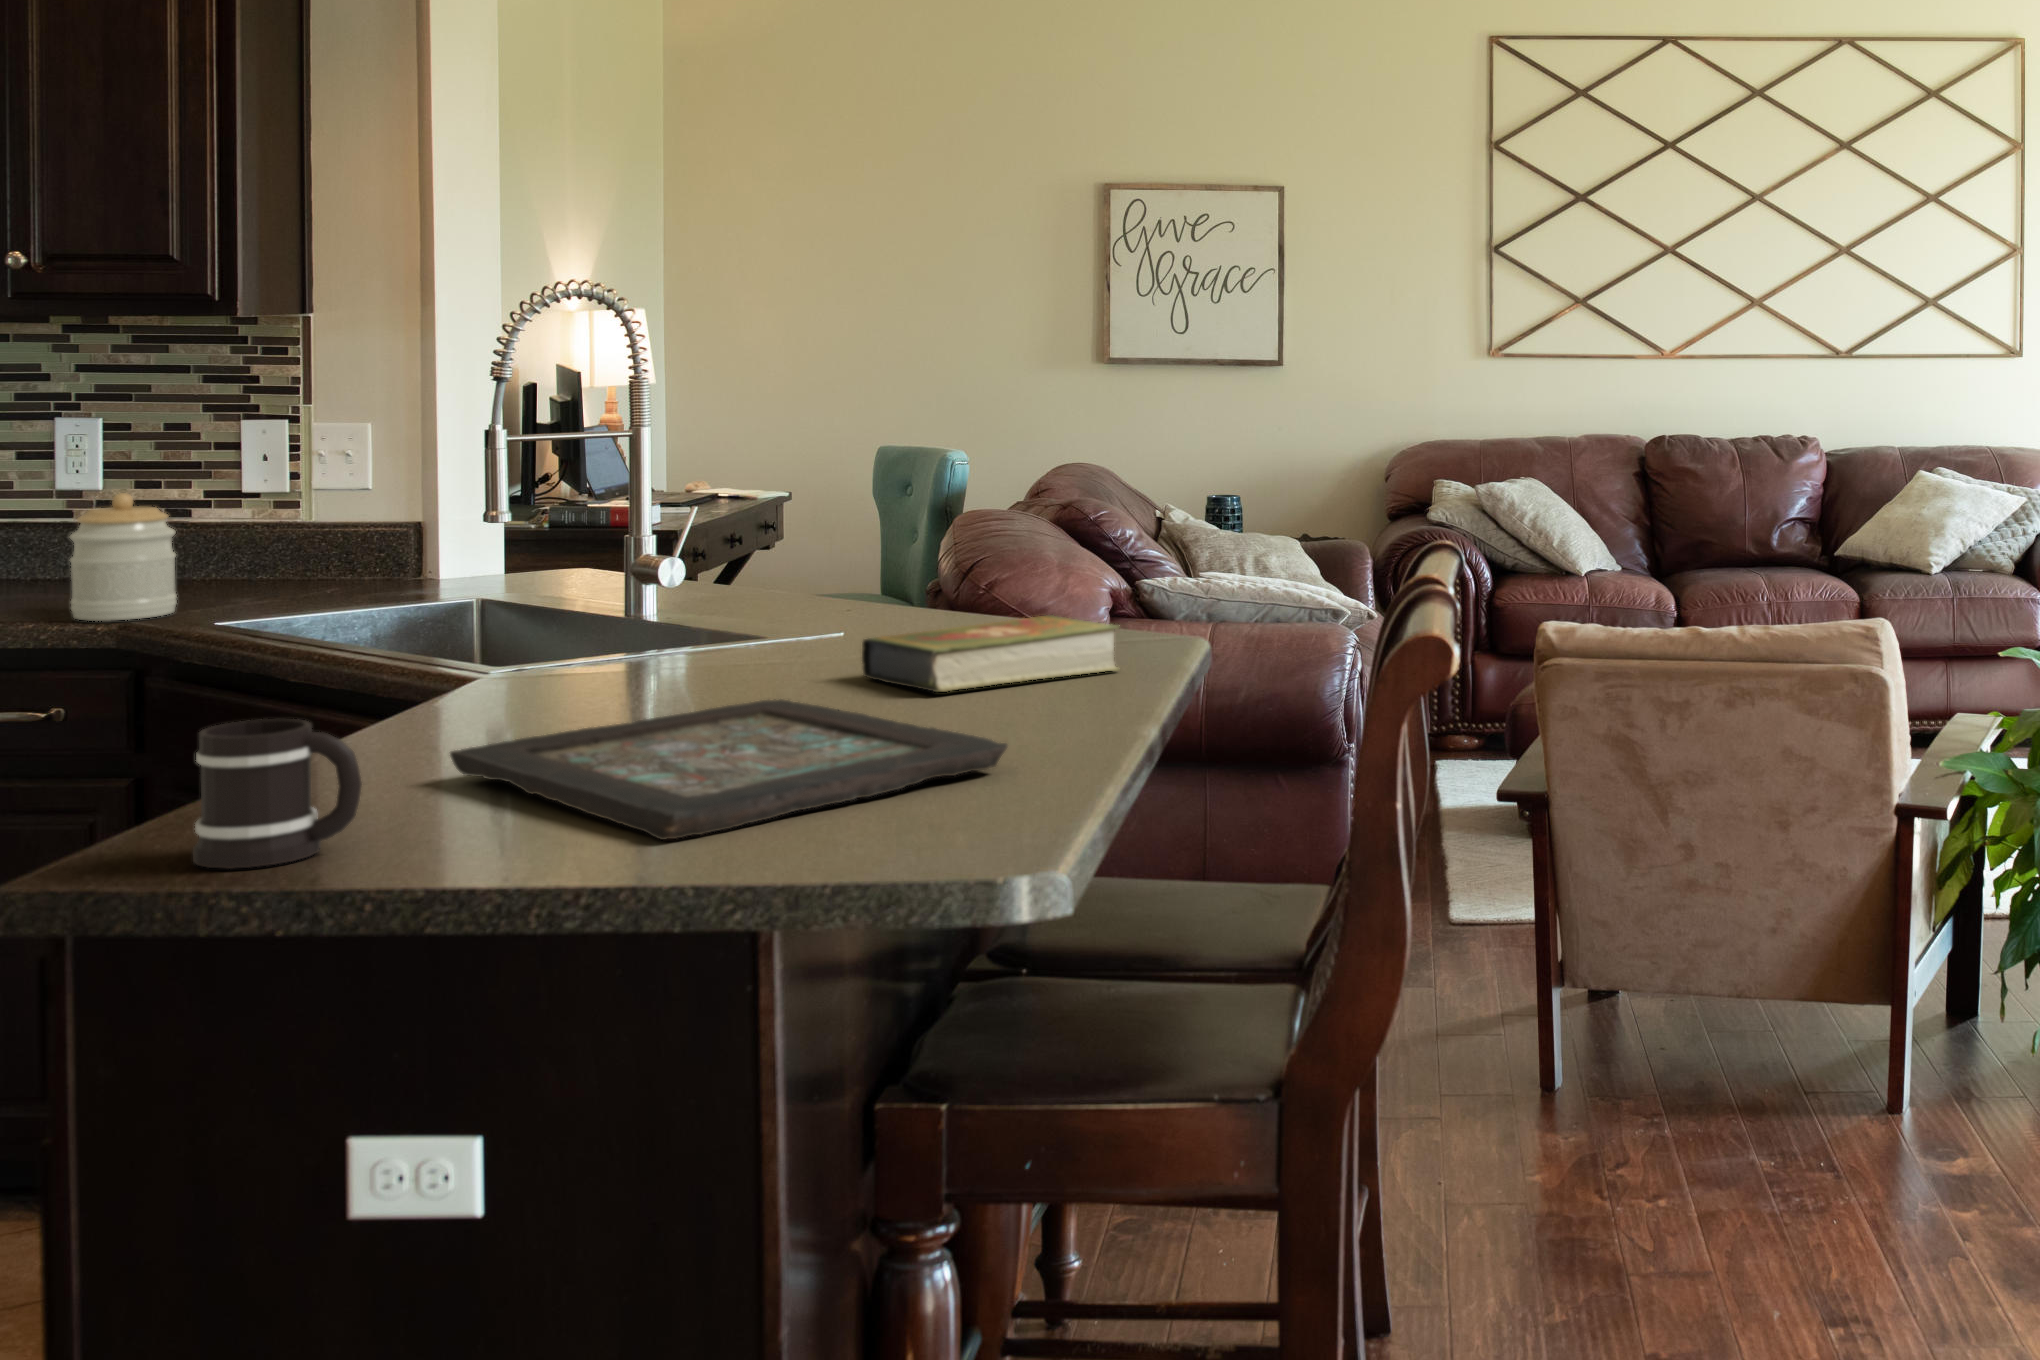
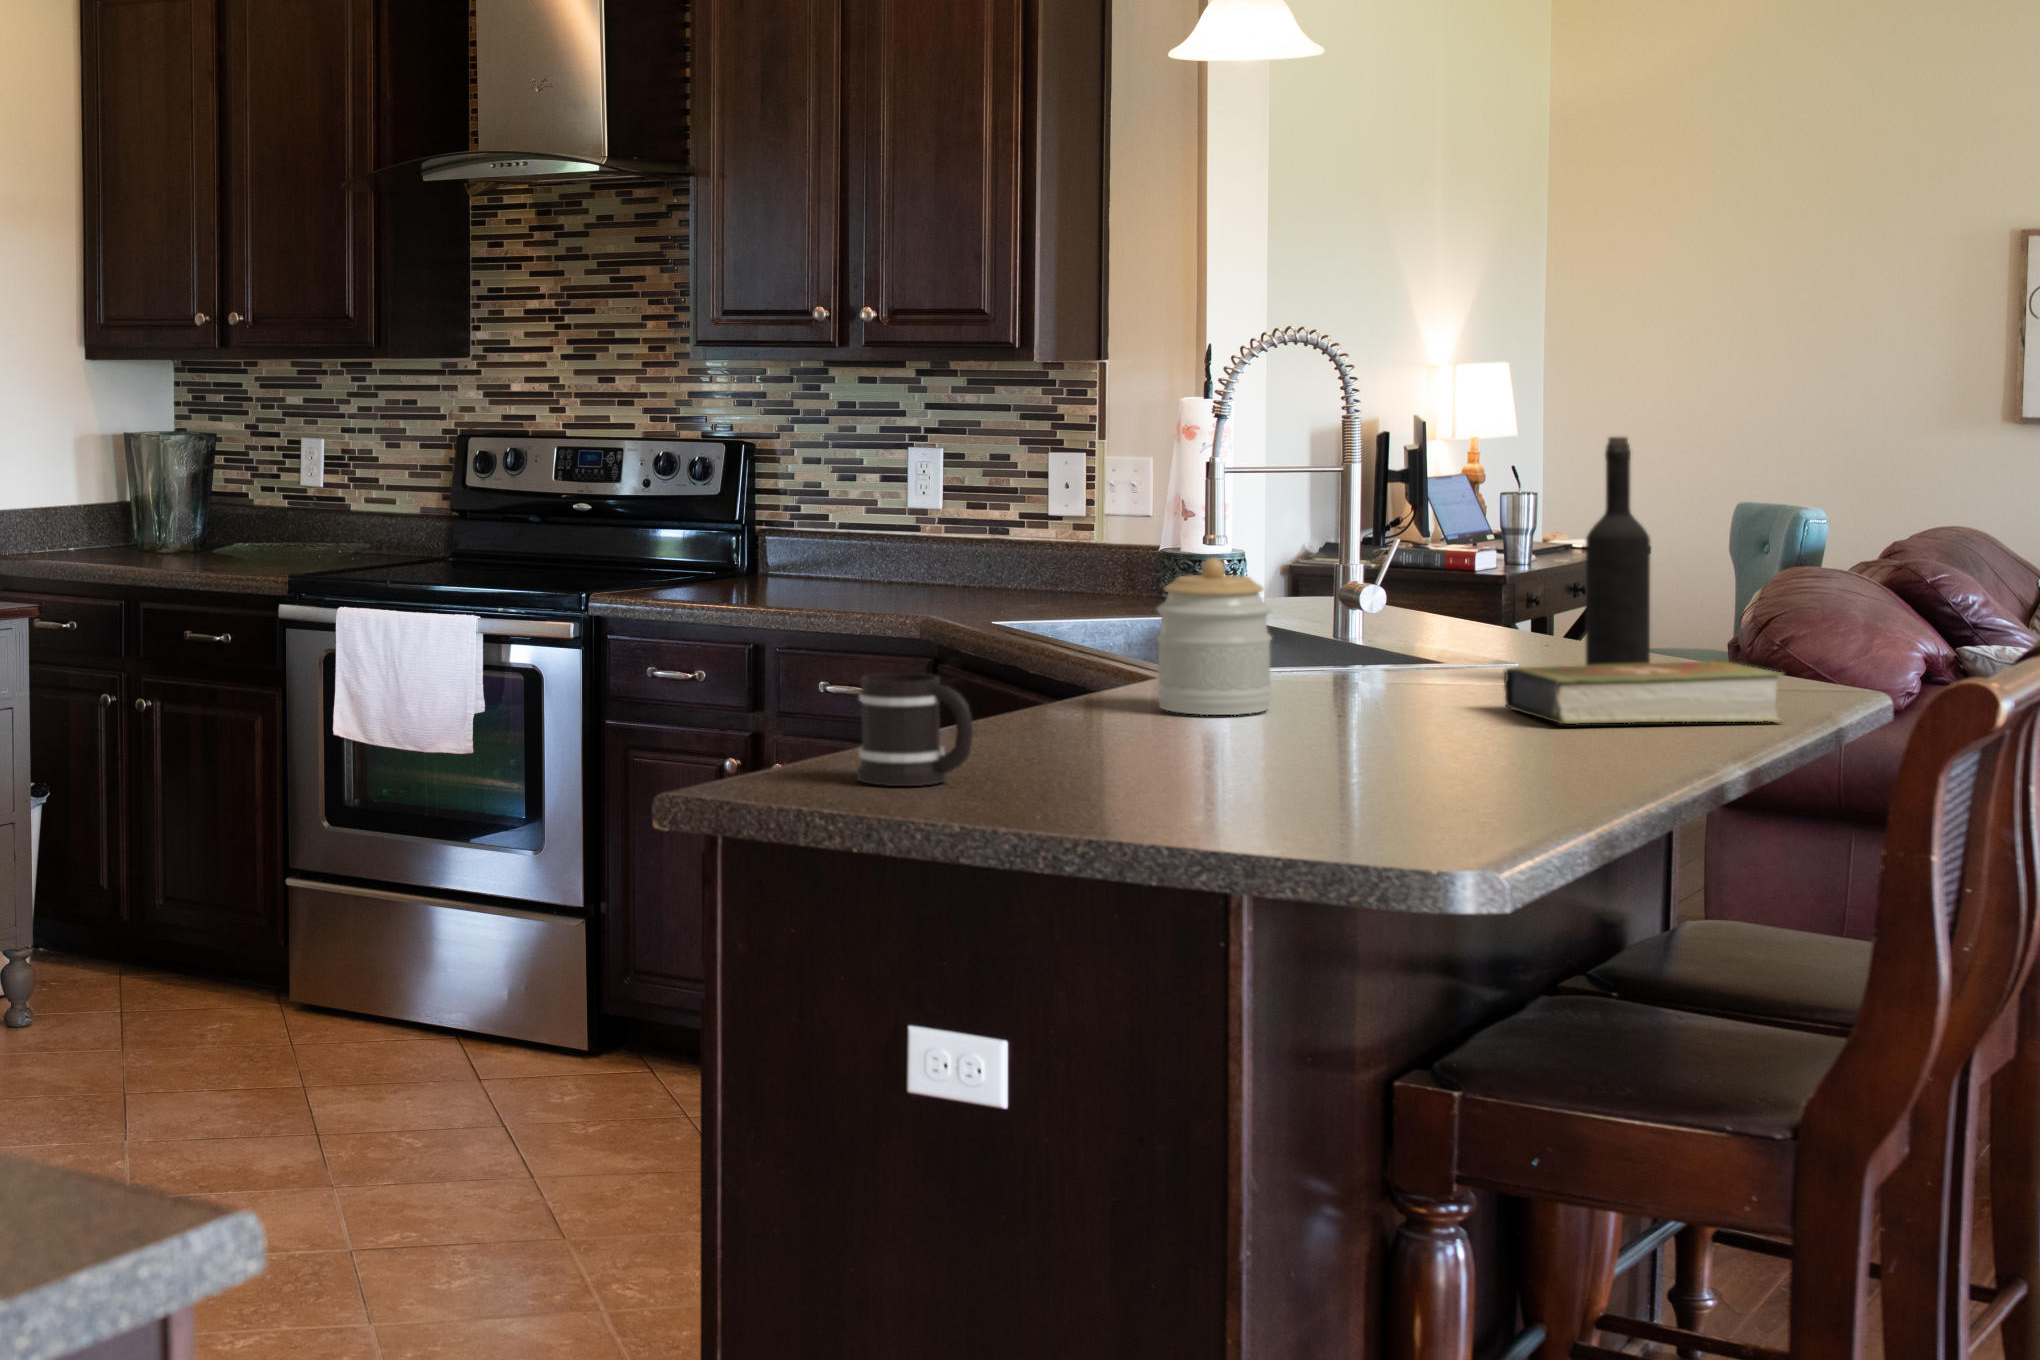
wine bottle: none [906,408,965,645] -> present [1586,437,1650,665]
jar: present [70,493,177,621] -> present [1157,558,1272,715]
decorative tray: present [450,699,1008,839] -> none [1074,711,1555,803]

